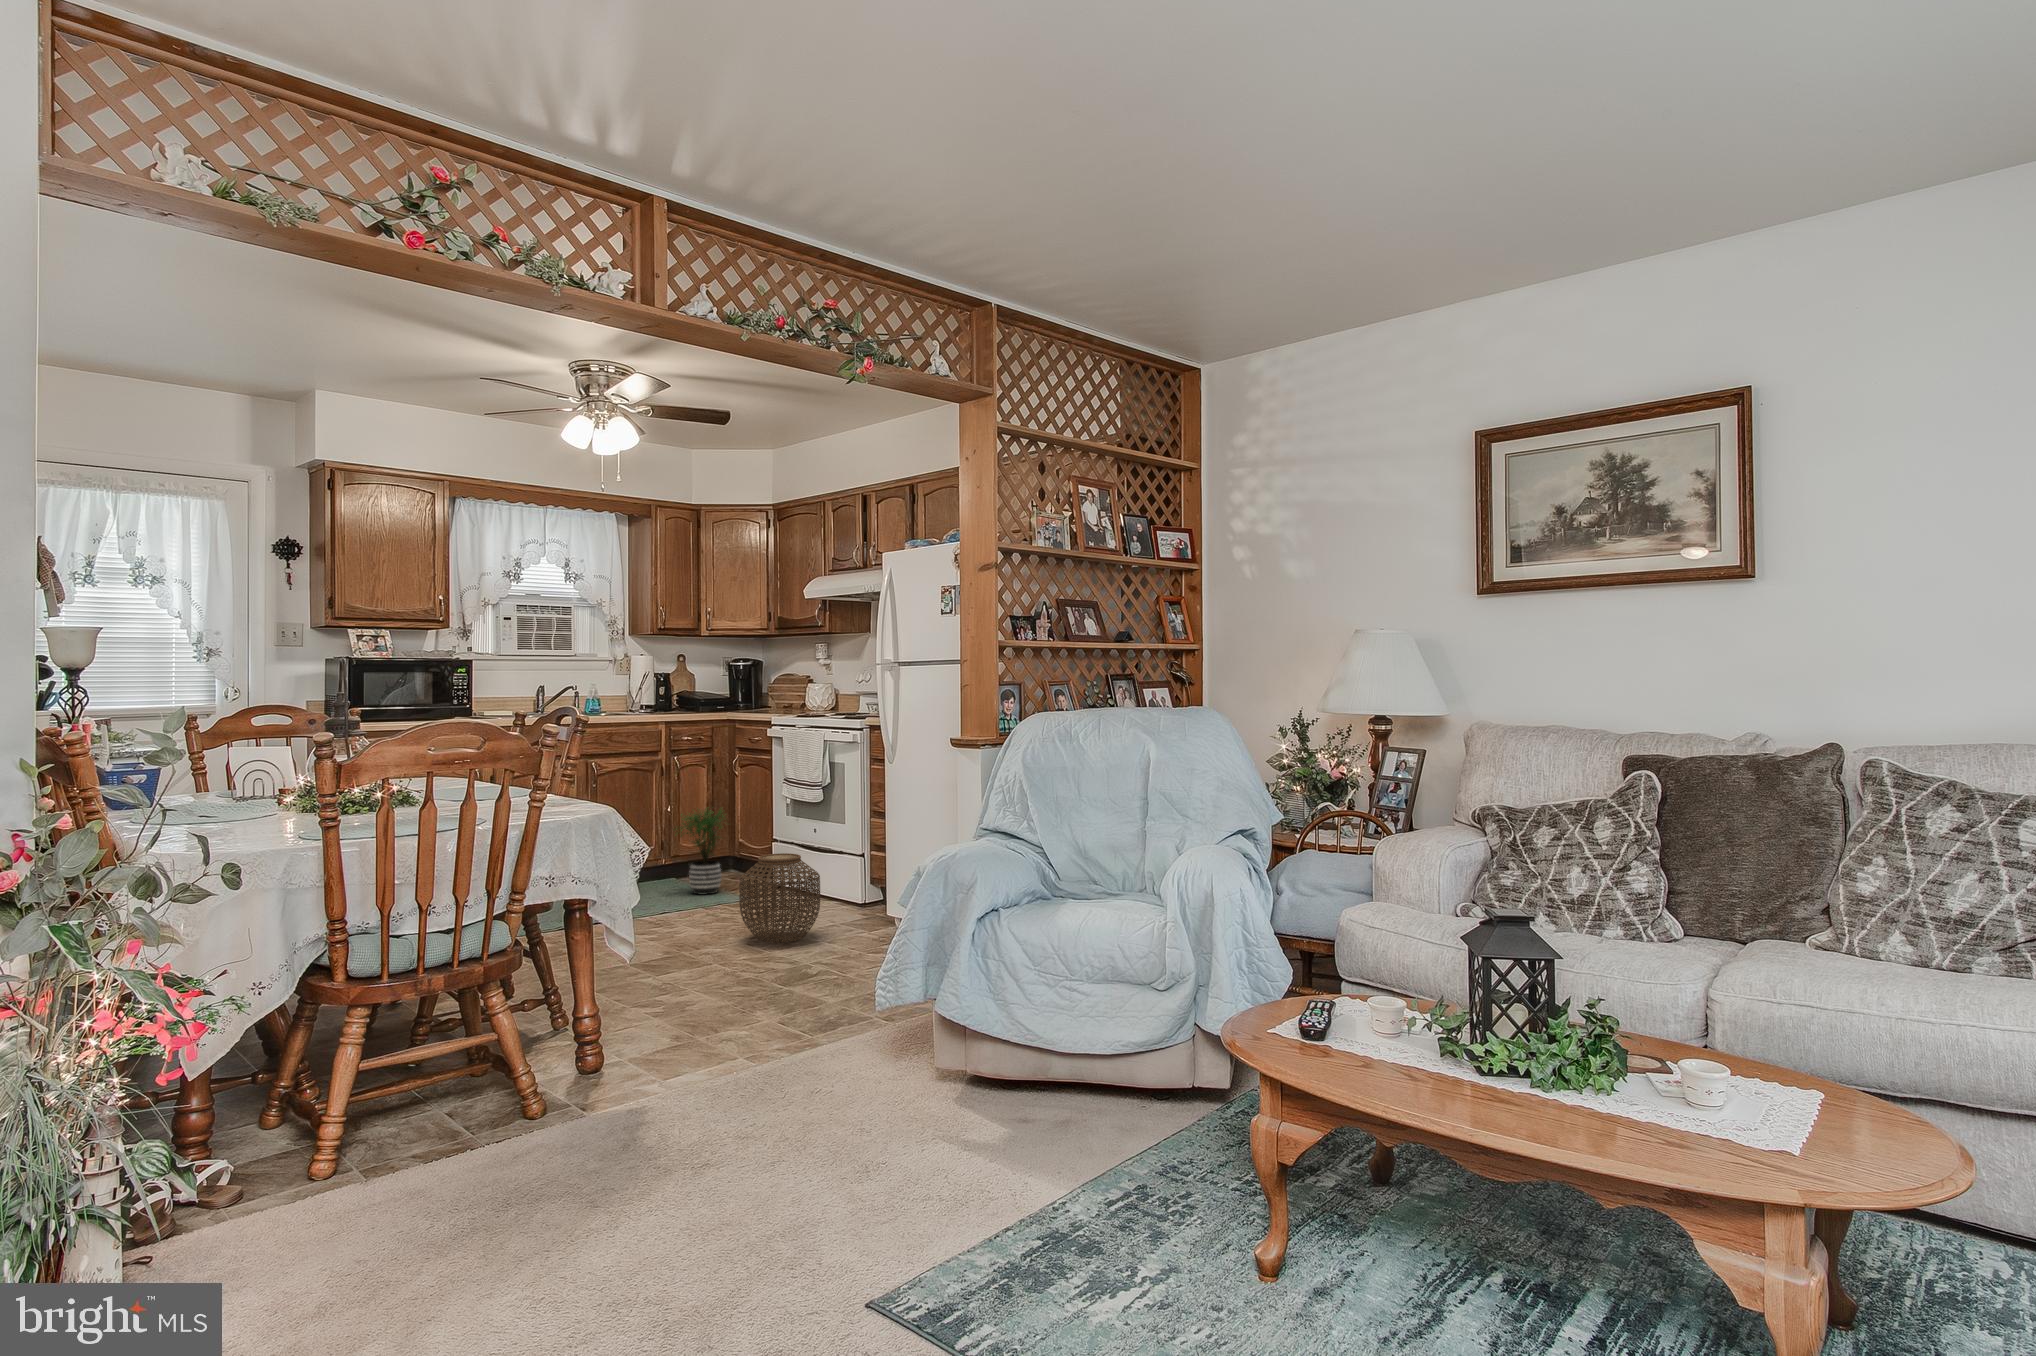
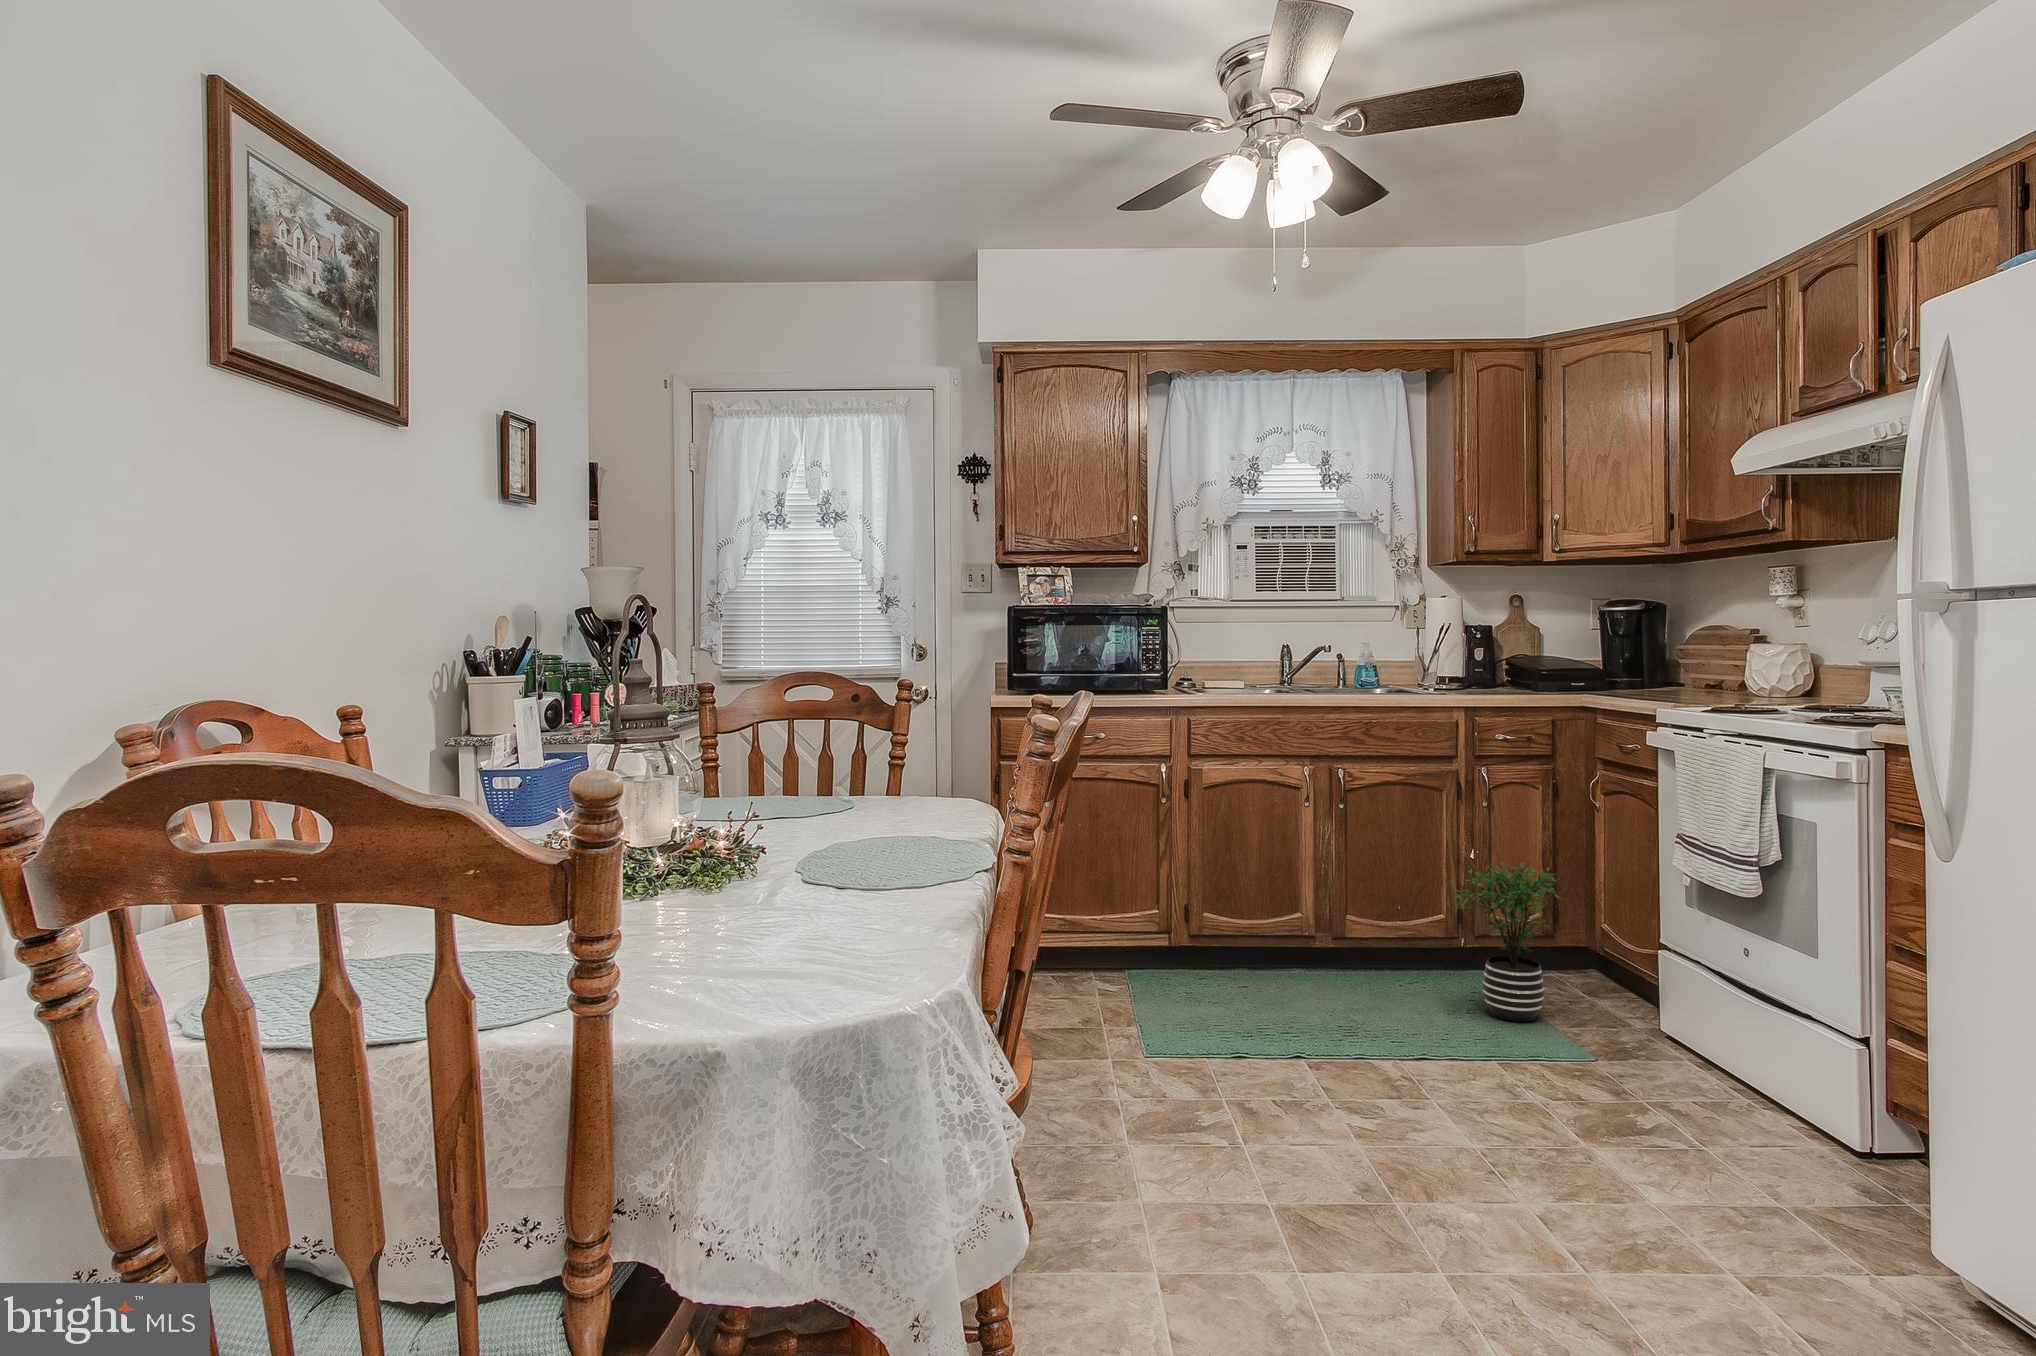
woven basket: present [739,853,820,943] -> none [1504,1035,1717,1272]

